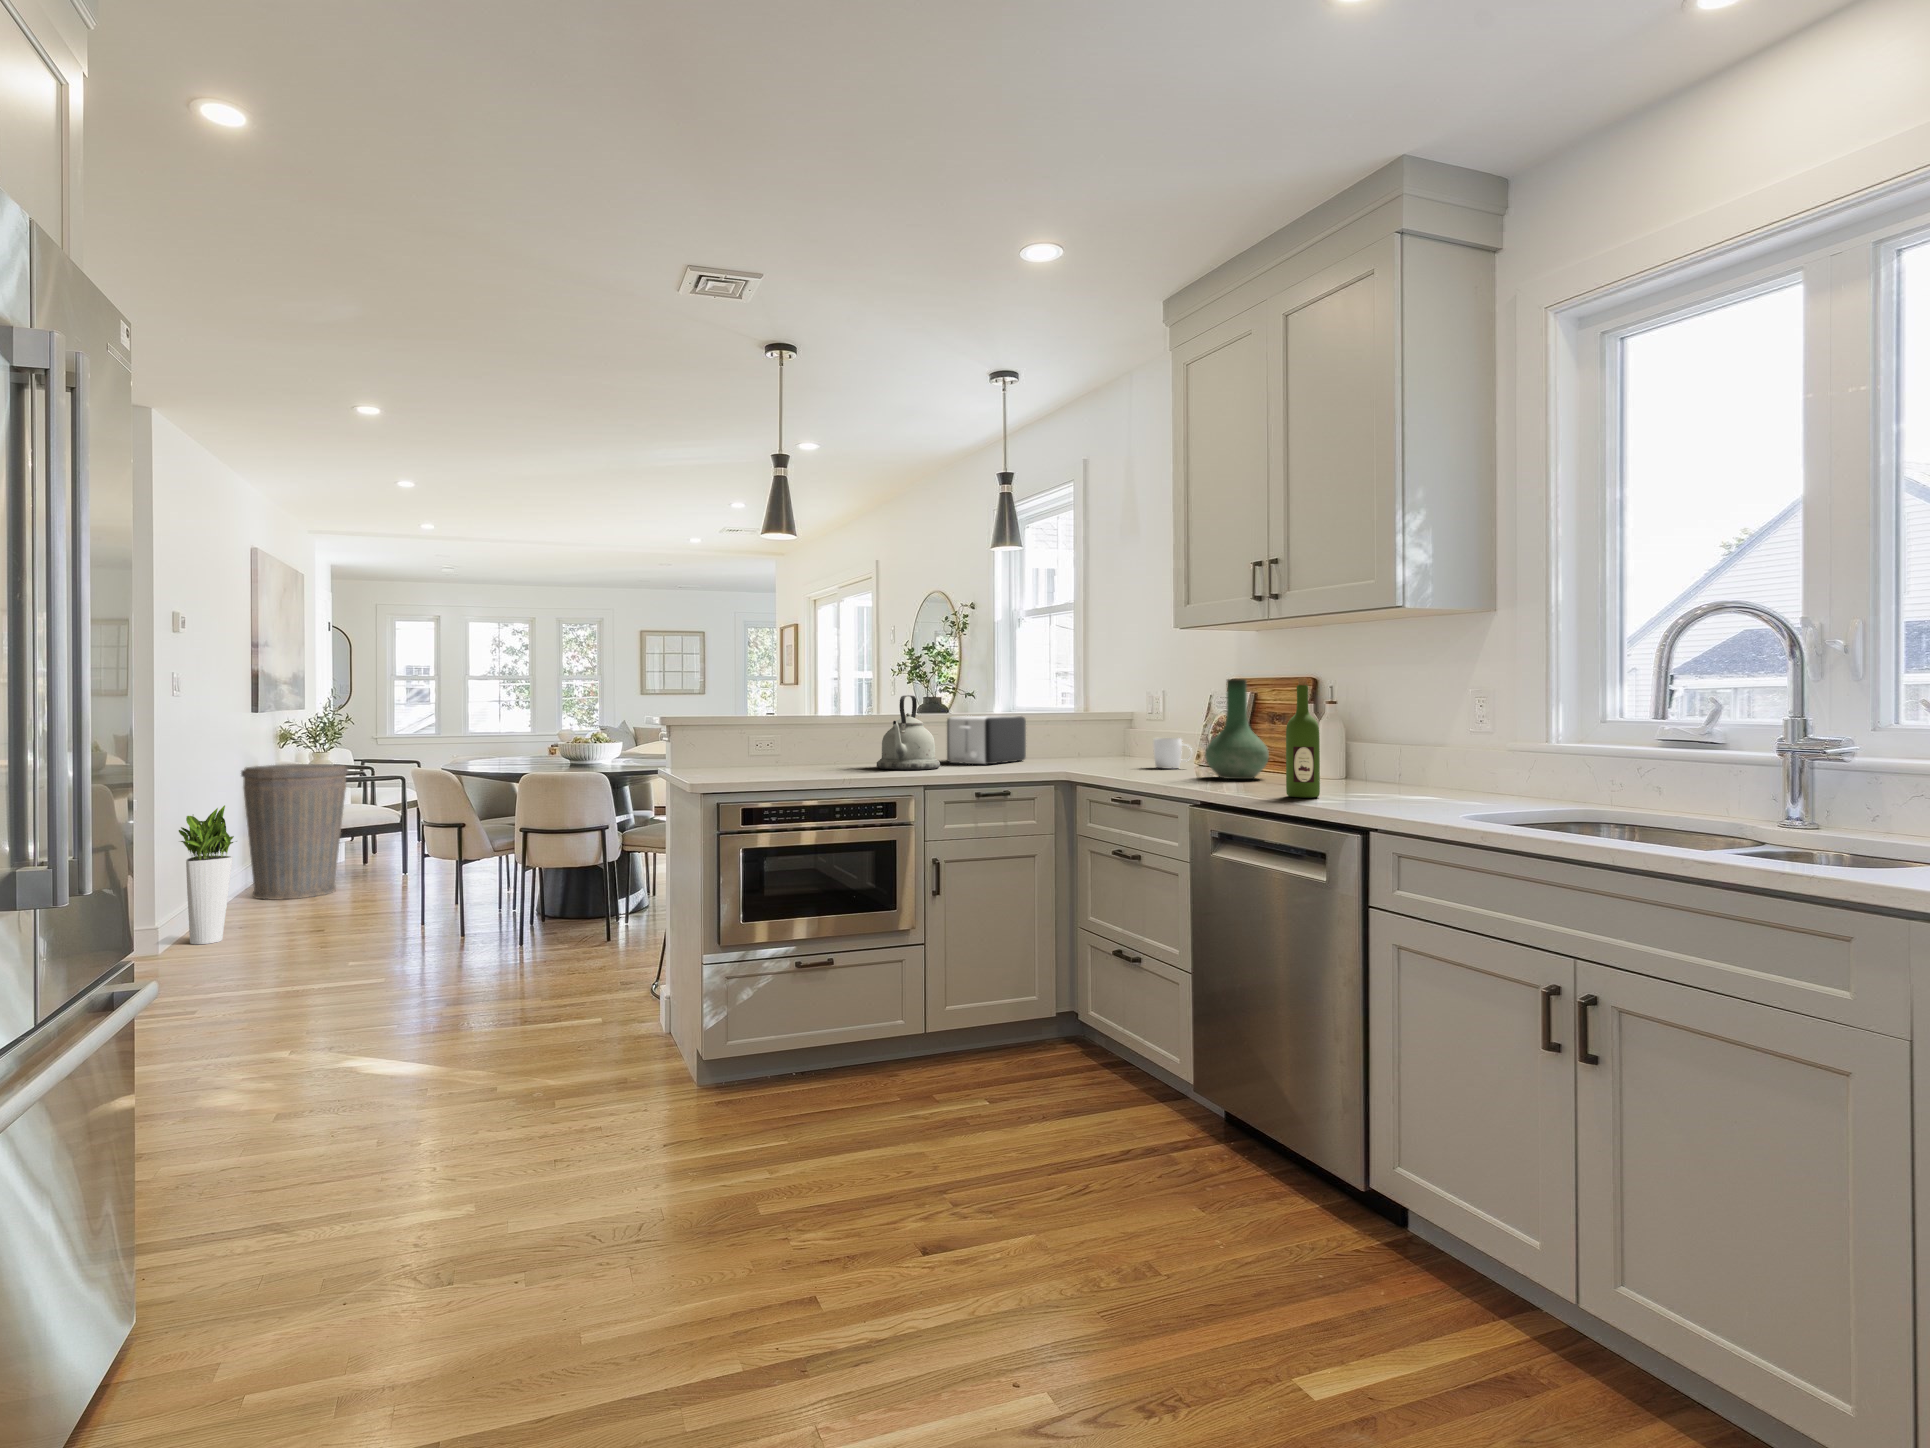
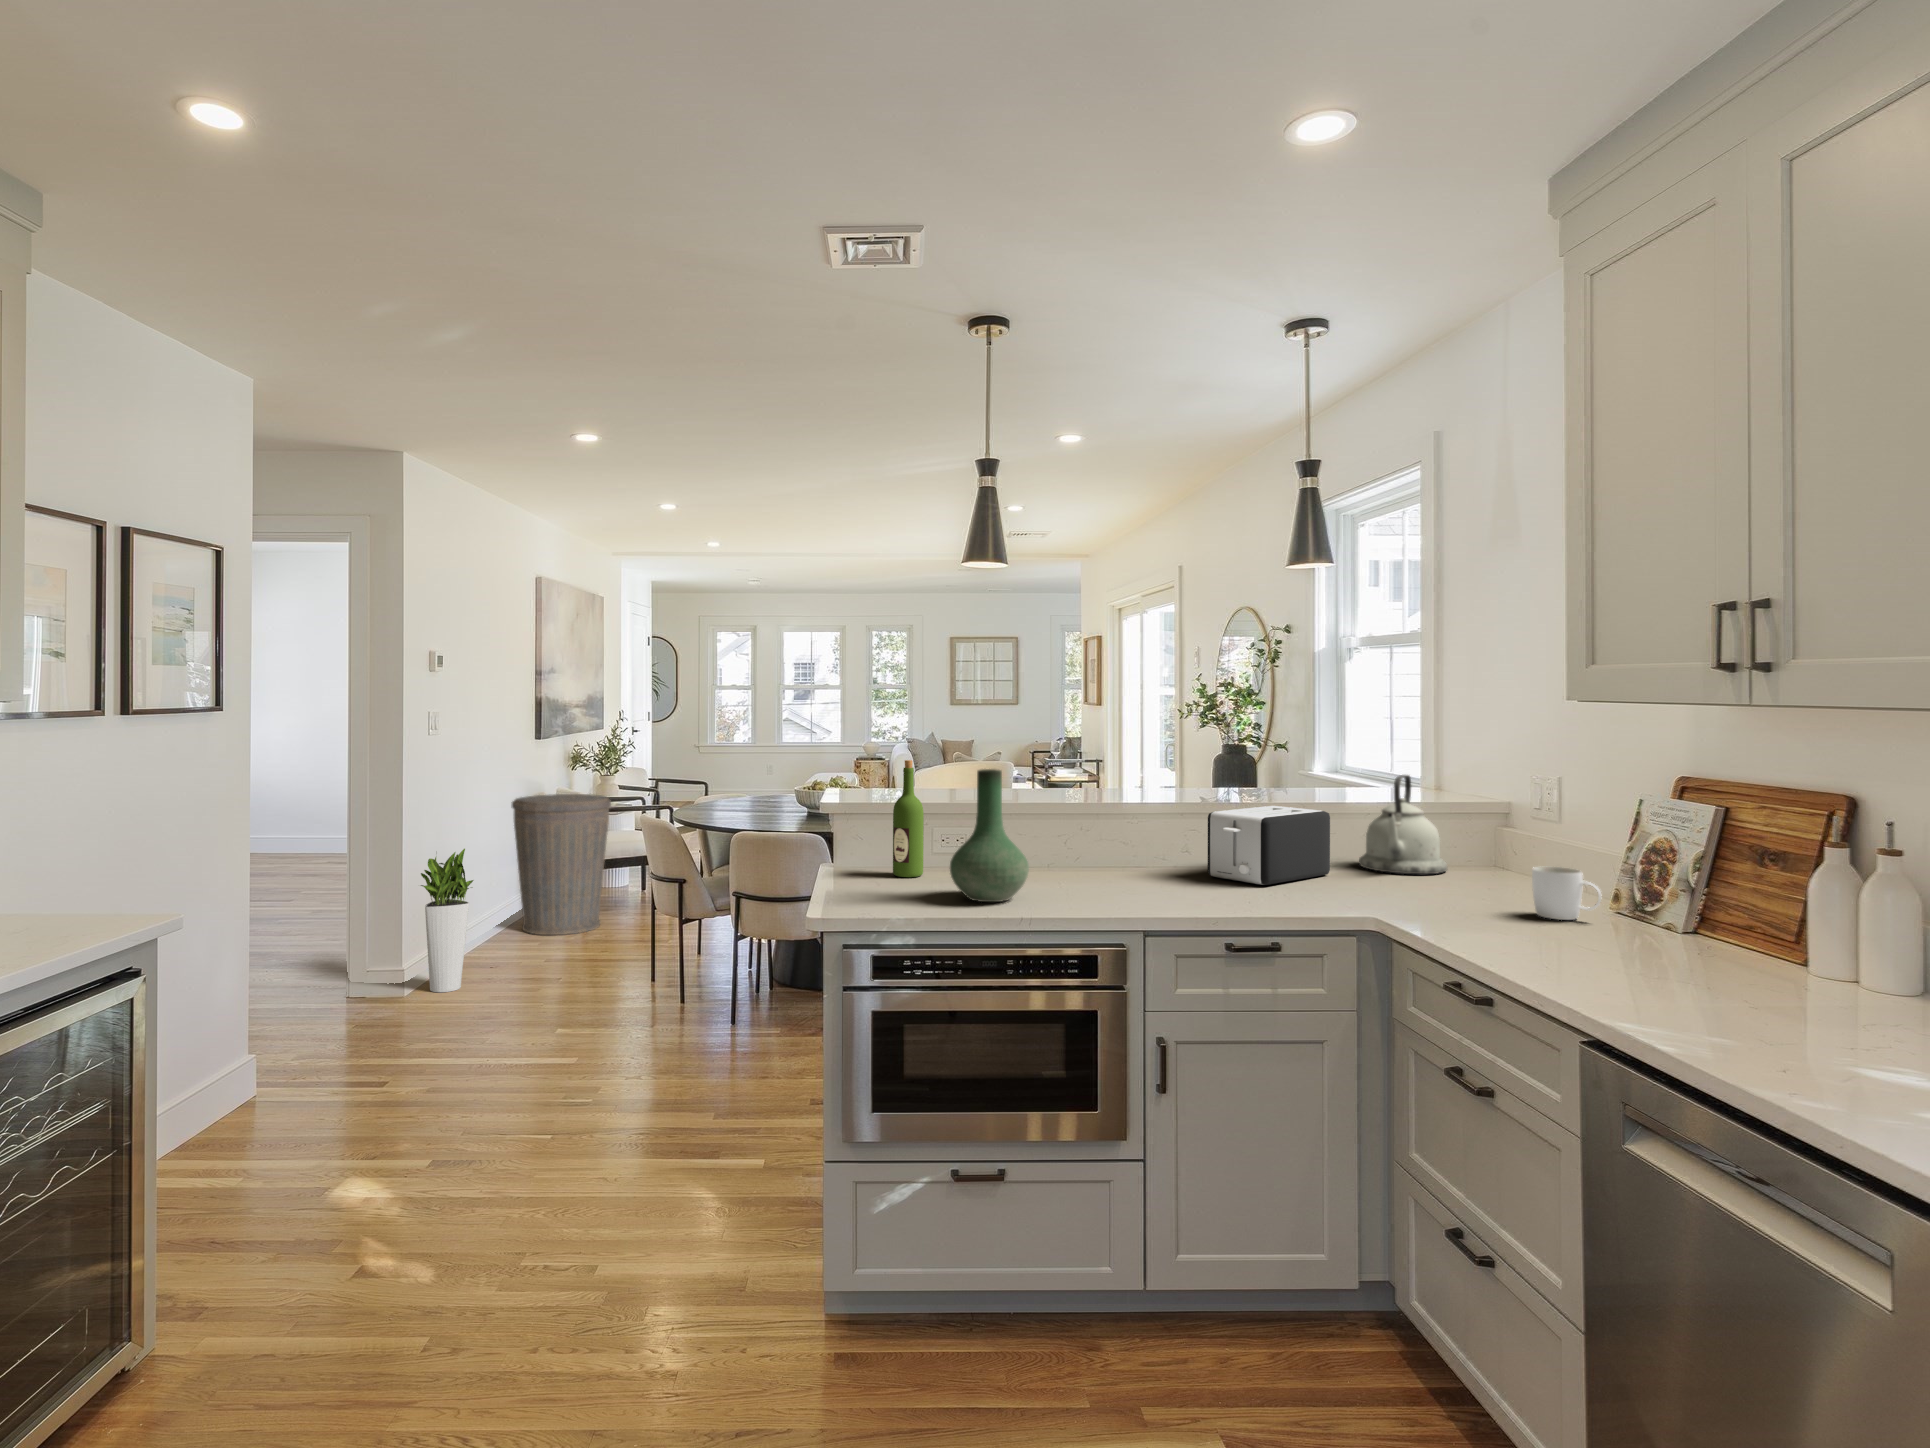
wine bottle: present [1286,678,1320,798] -> present [893,760,924,877]
vase: present [1205,679,1269,779] -> present [950,769,1029,902]
kettle: present [877,695,940,770] -> present [1359,775,1447,874]

